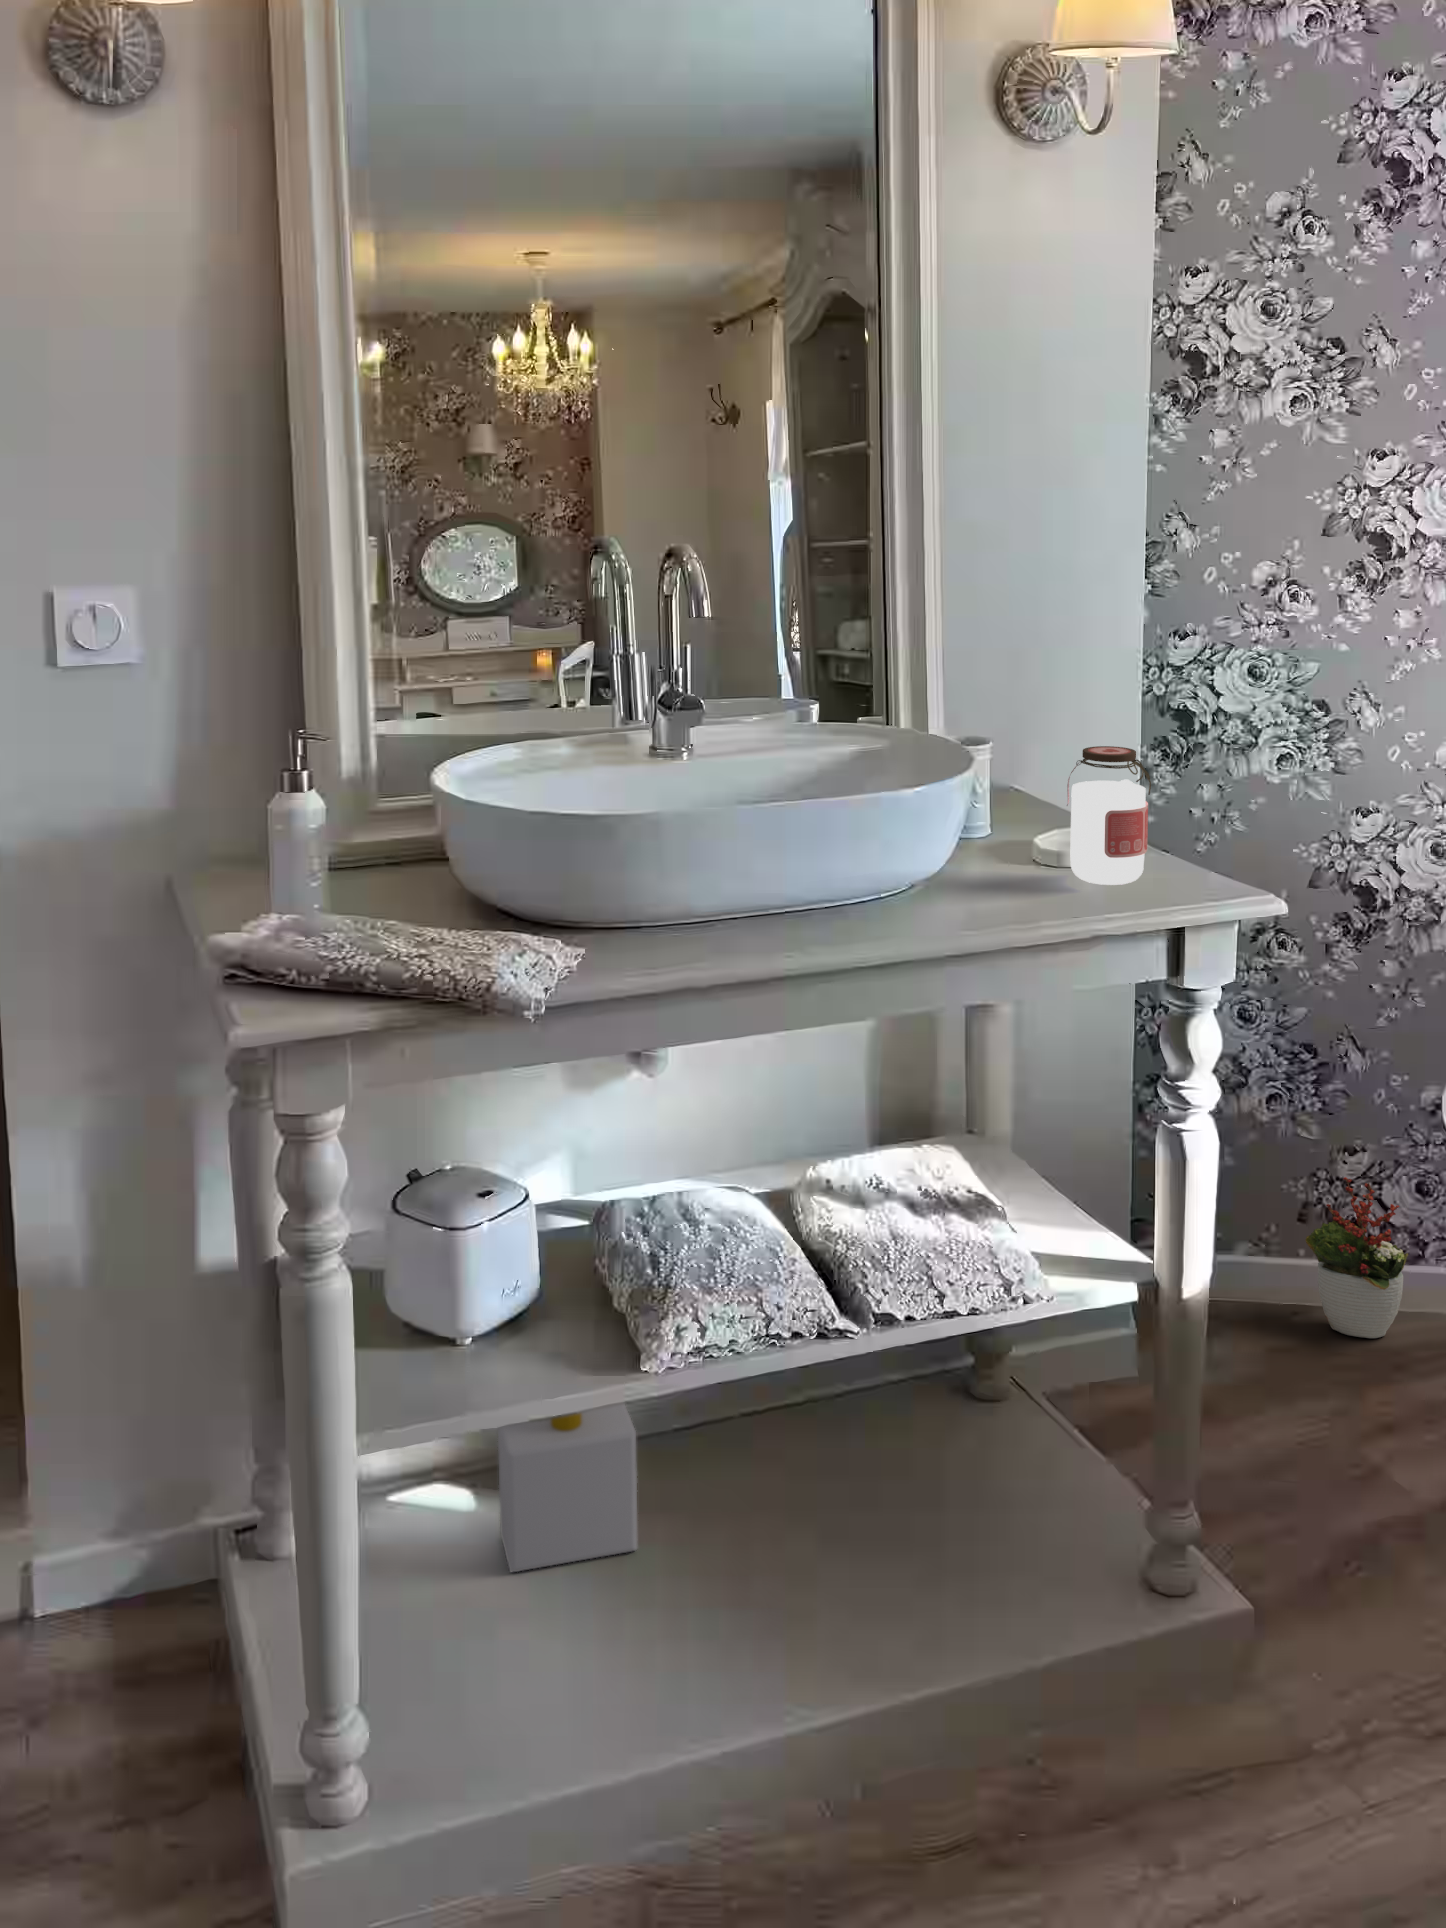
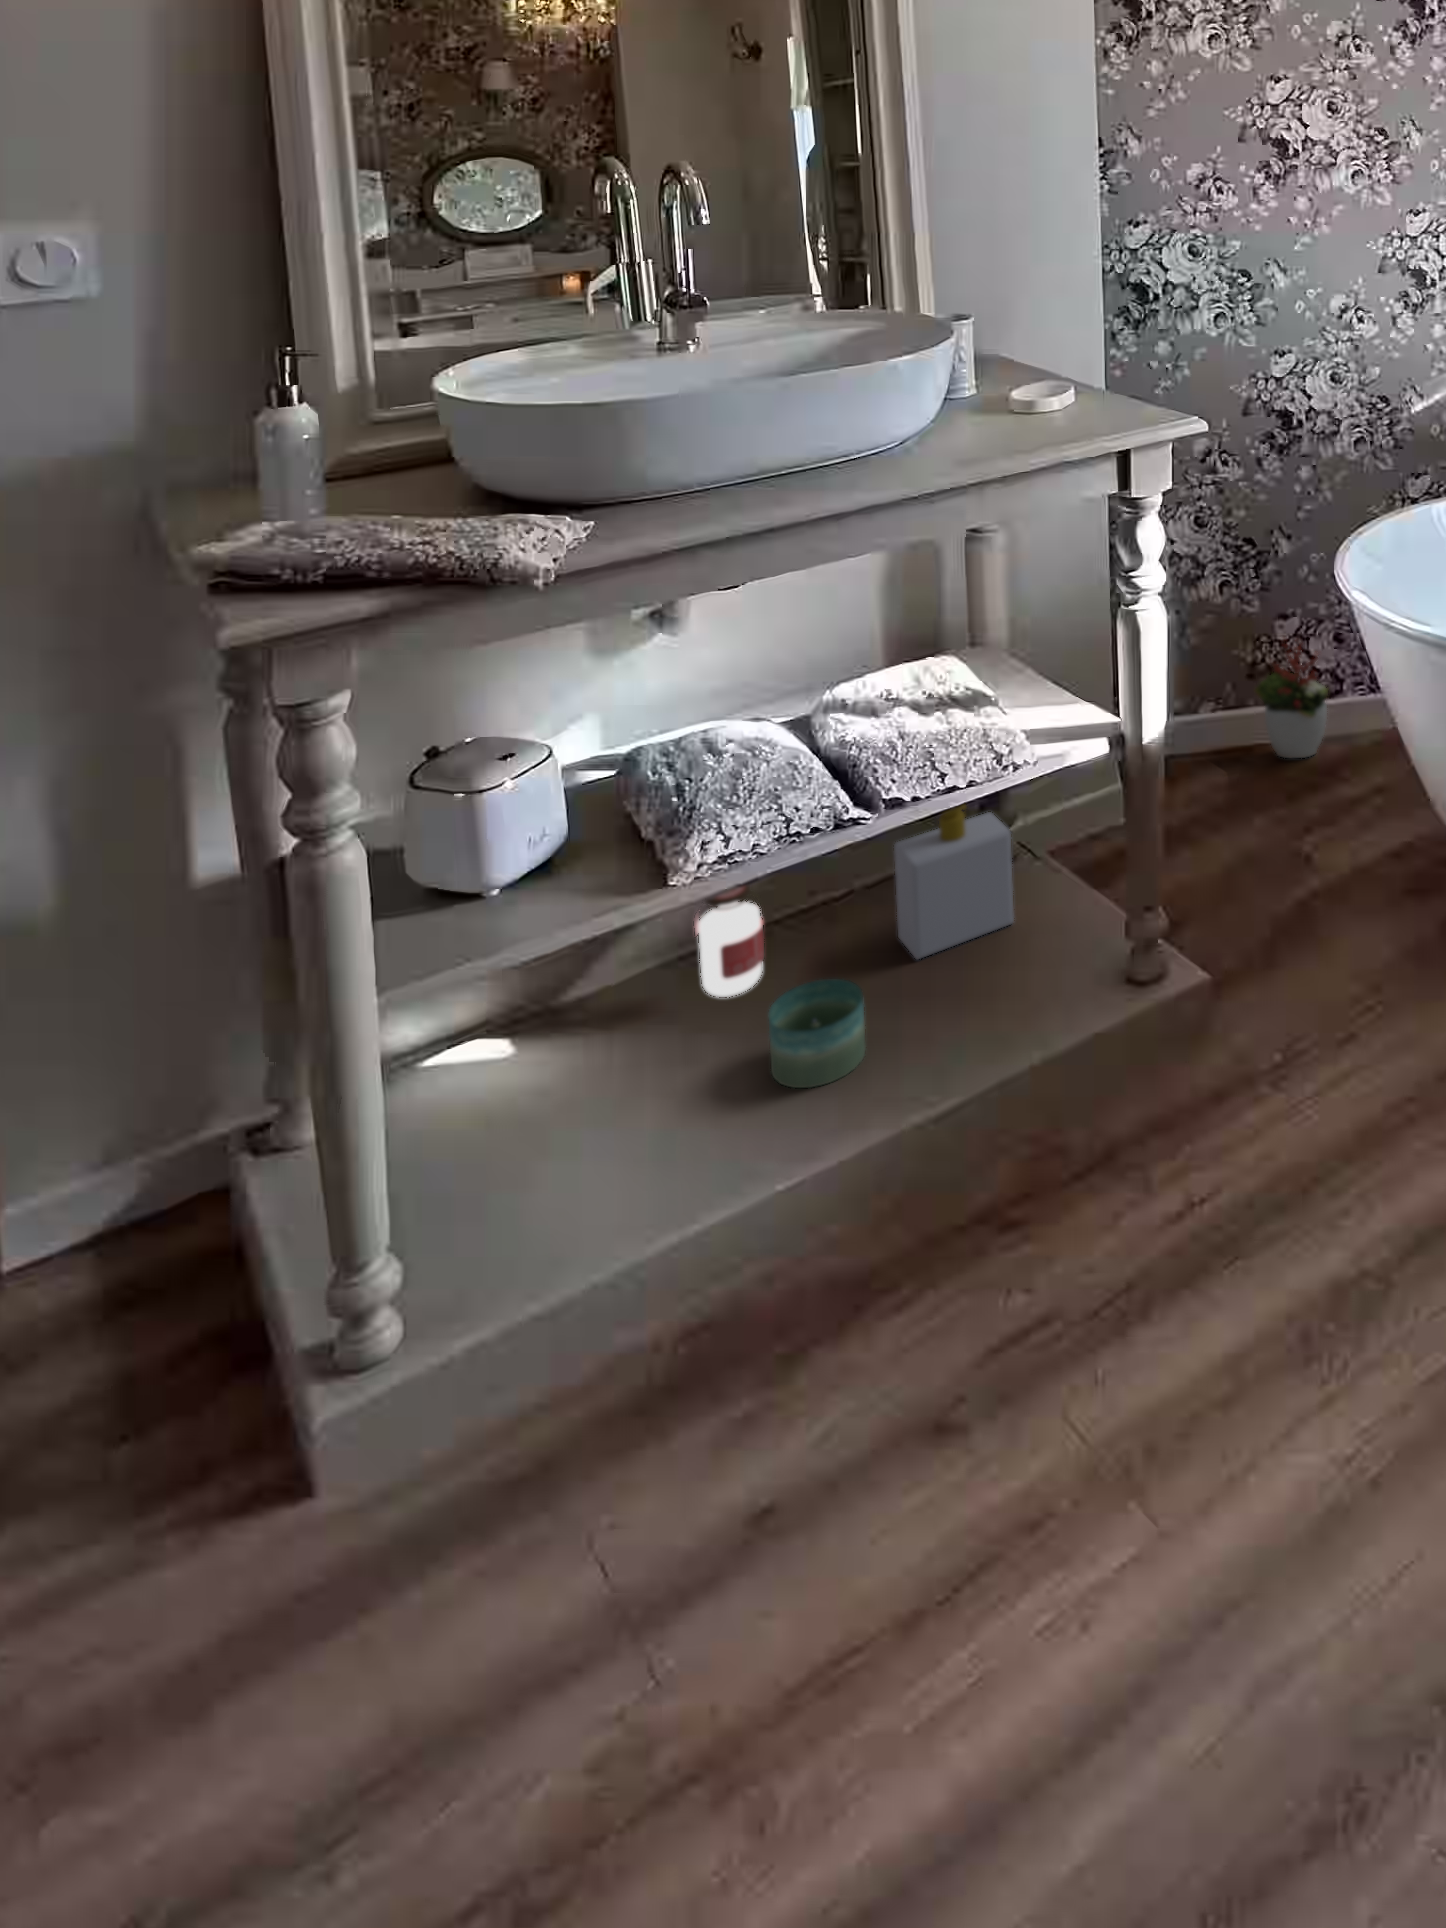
jar: present [1067,746,1151,885] -> present [694,886,764,997]
soap bottle: present [498,1405,637,1572] -> present [894,802,1014,959]
candle: none [735,1510,839,1641] -> present [769,979,865,1088]

